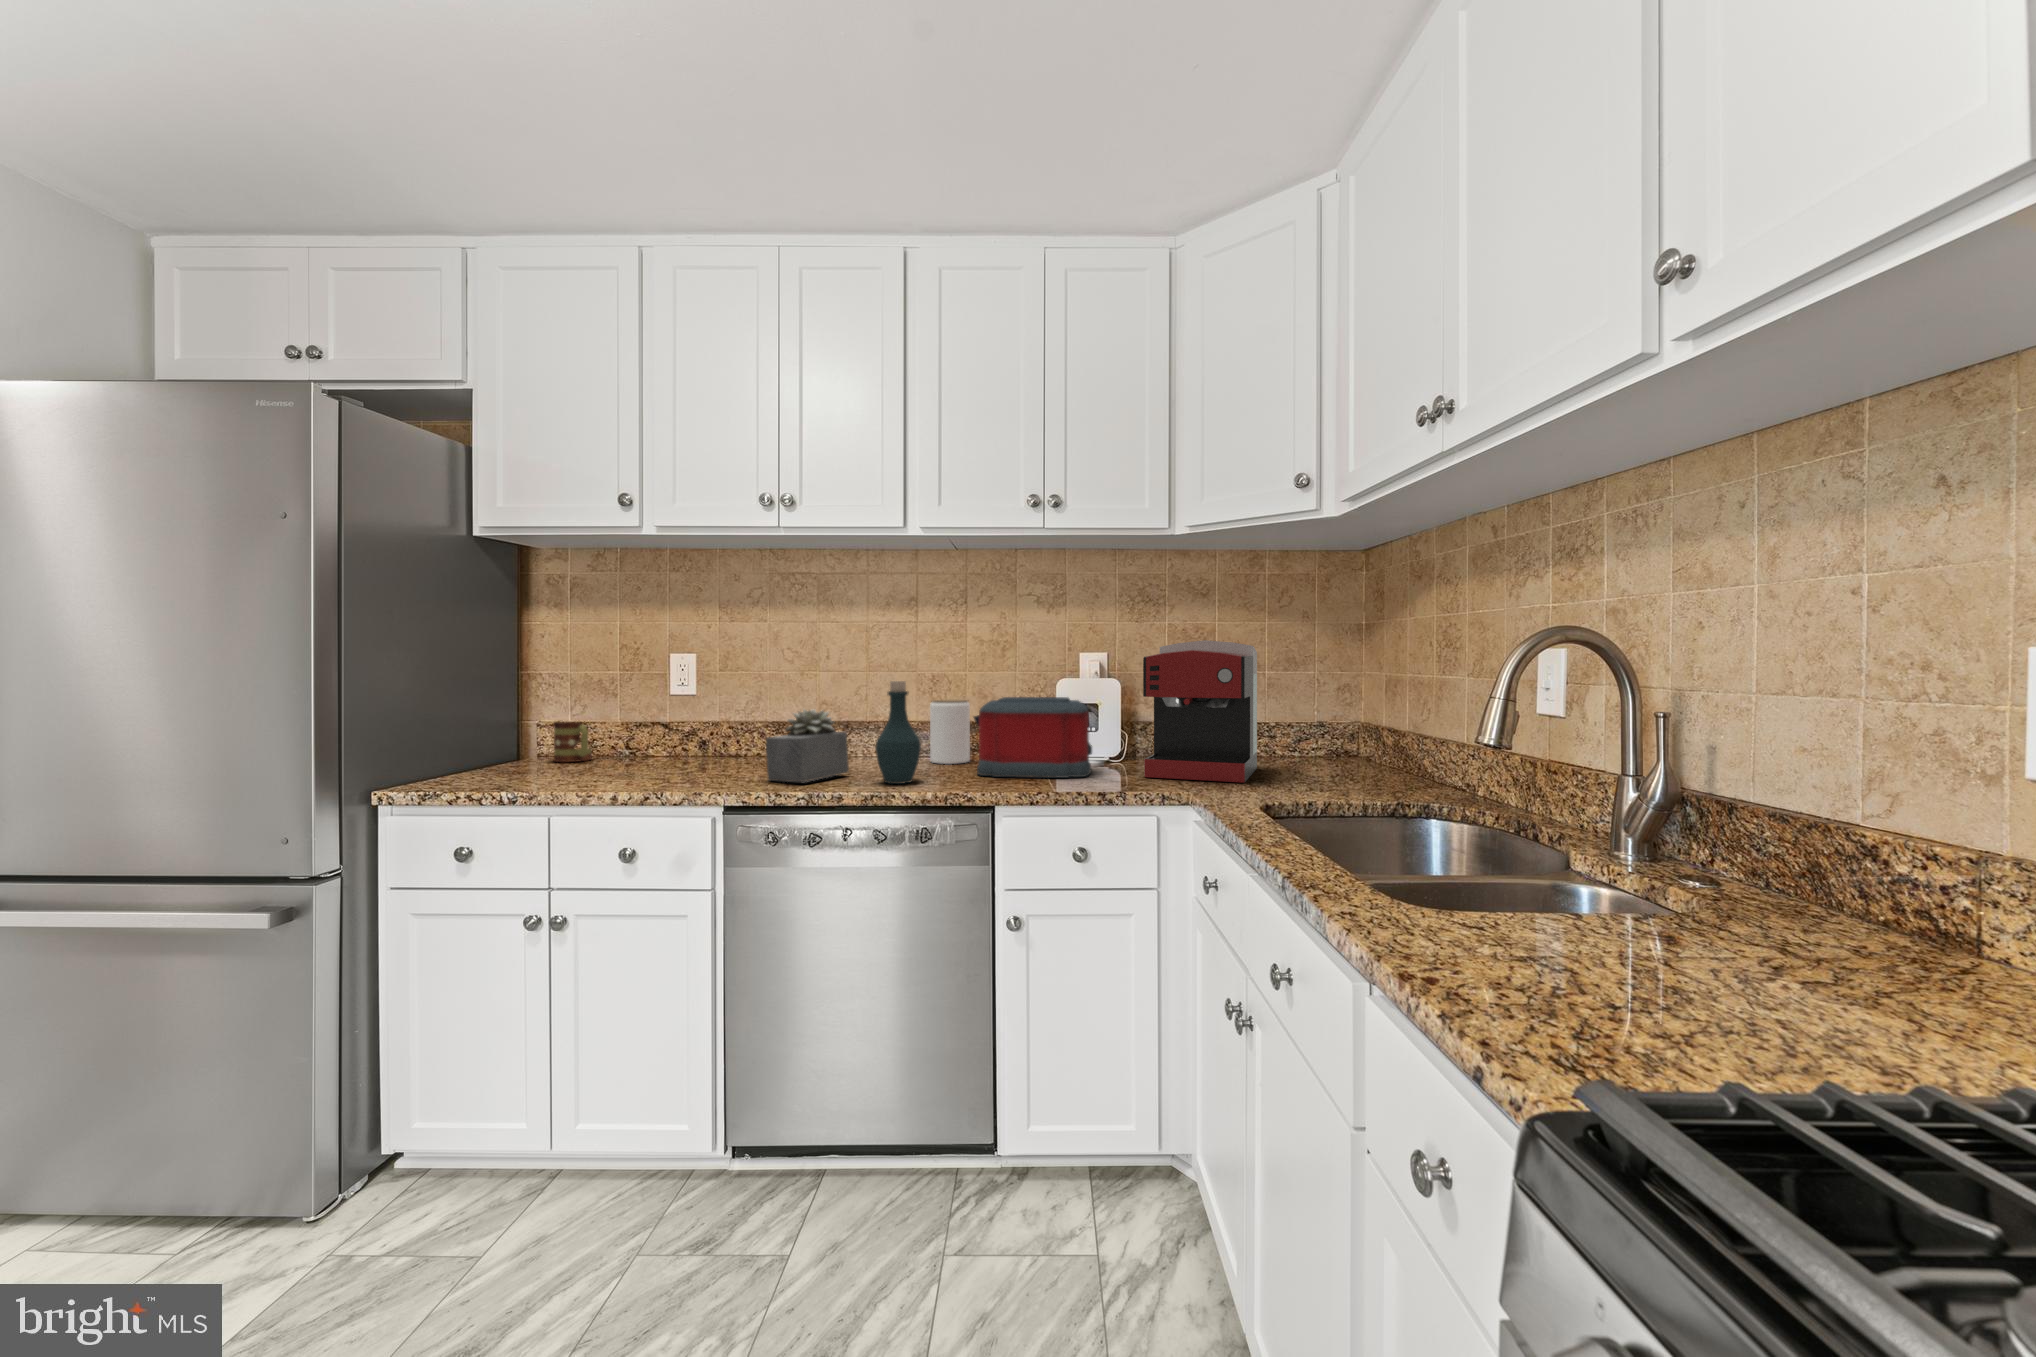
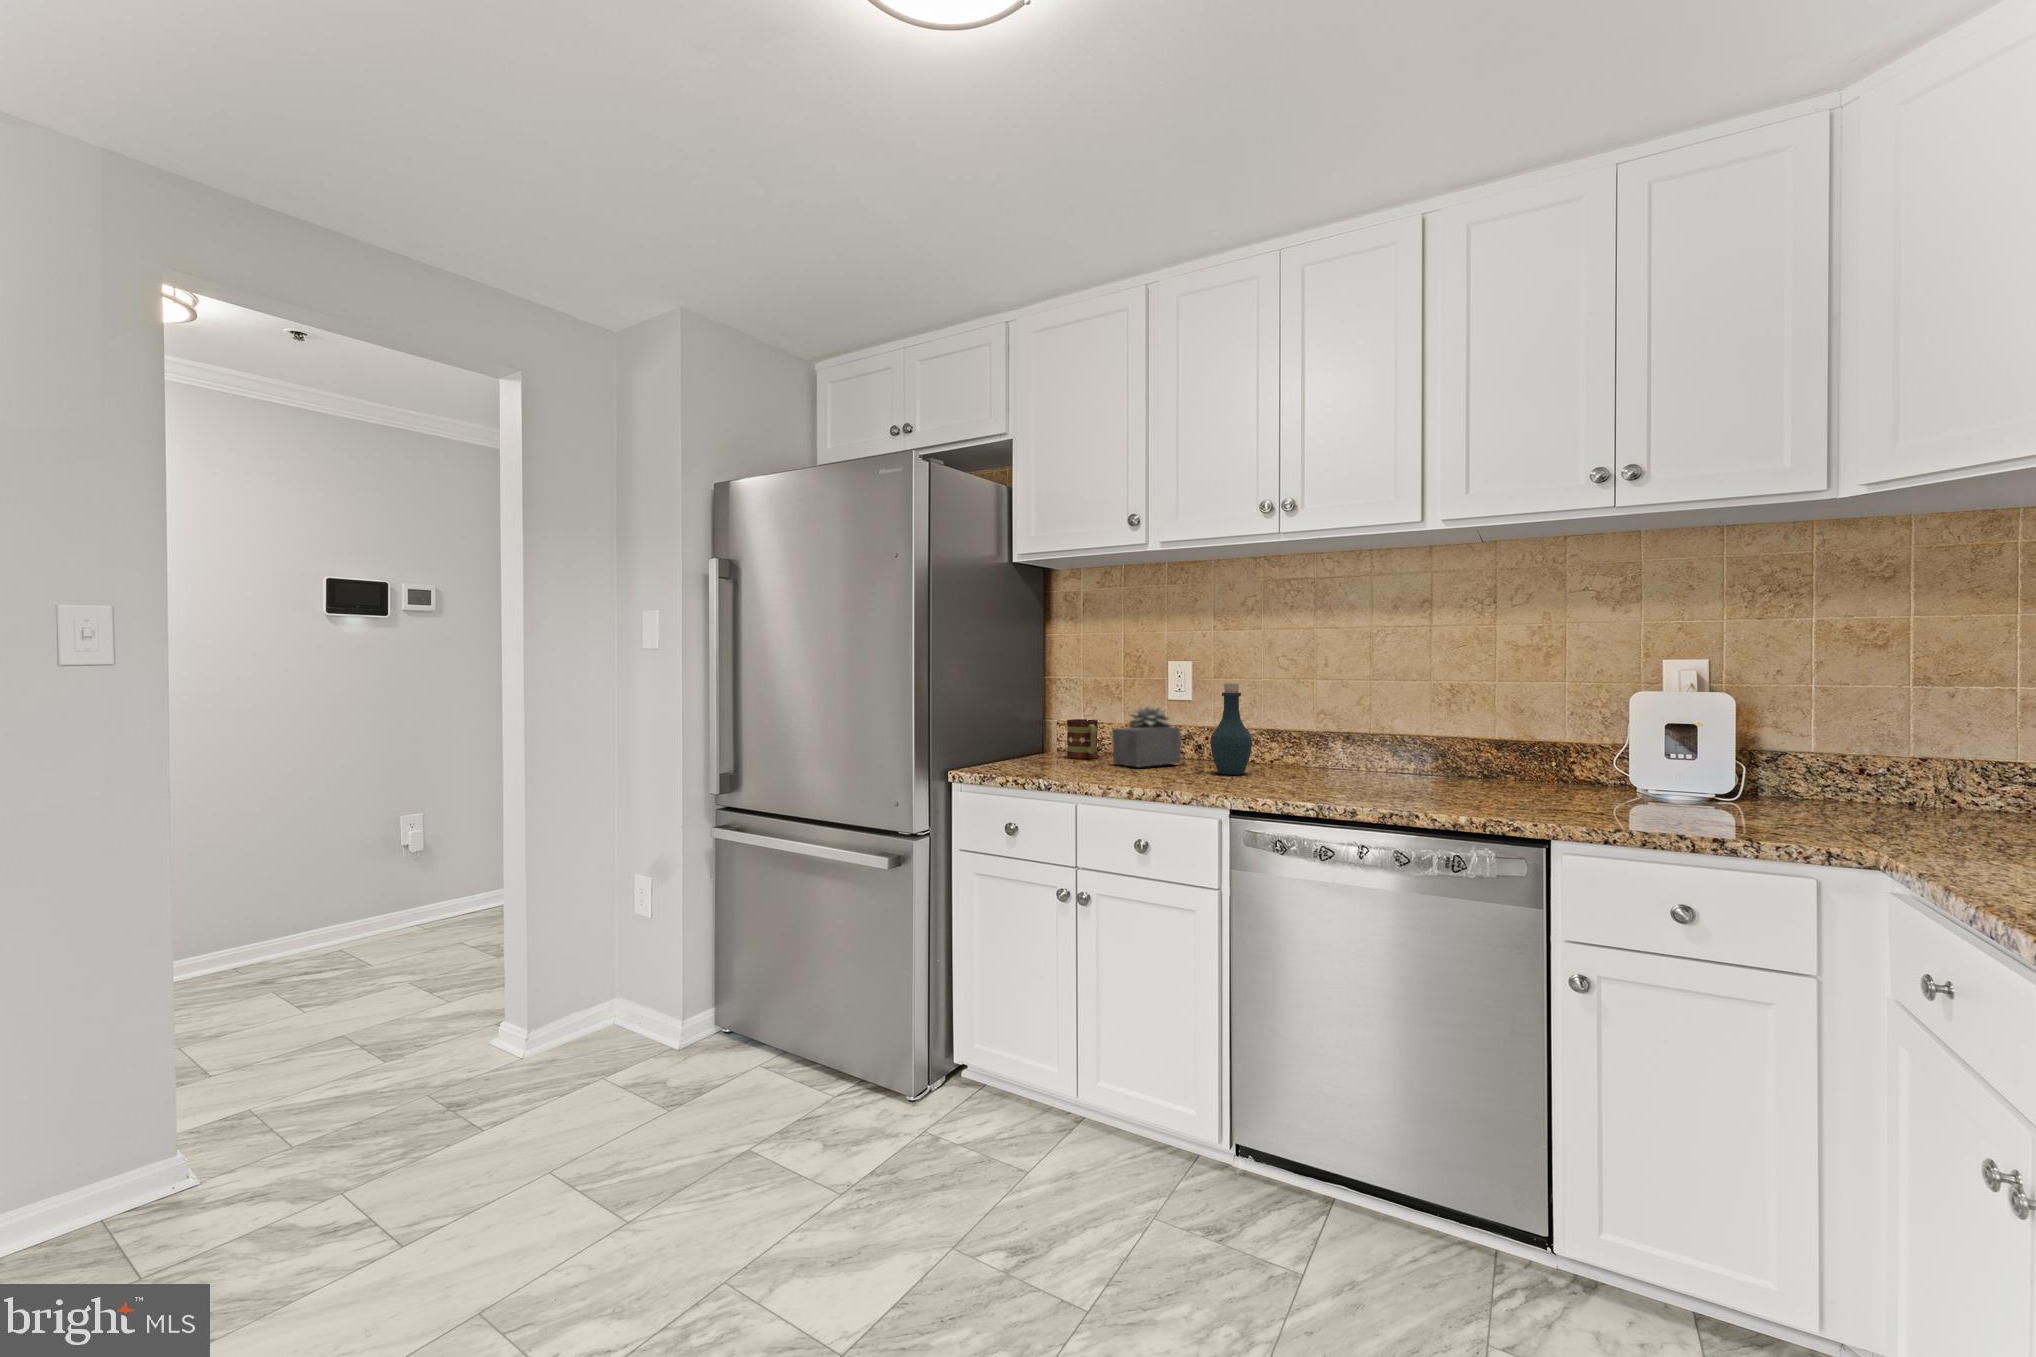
coffee maker: present [1143,640,1257,783] -> none [1774,641,1990,843]
bottle: present [875,681,921,784] -> present [1210,683,1252,775]
toaster: present [974,697,1092,778] -> none [1514,711,1689,815]
jar: present [930,700,970,764] -> none [1455,712,1508,787]
succulent plant: present [766,709,849,782] -> present [1112,706,1181,766]

